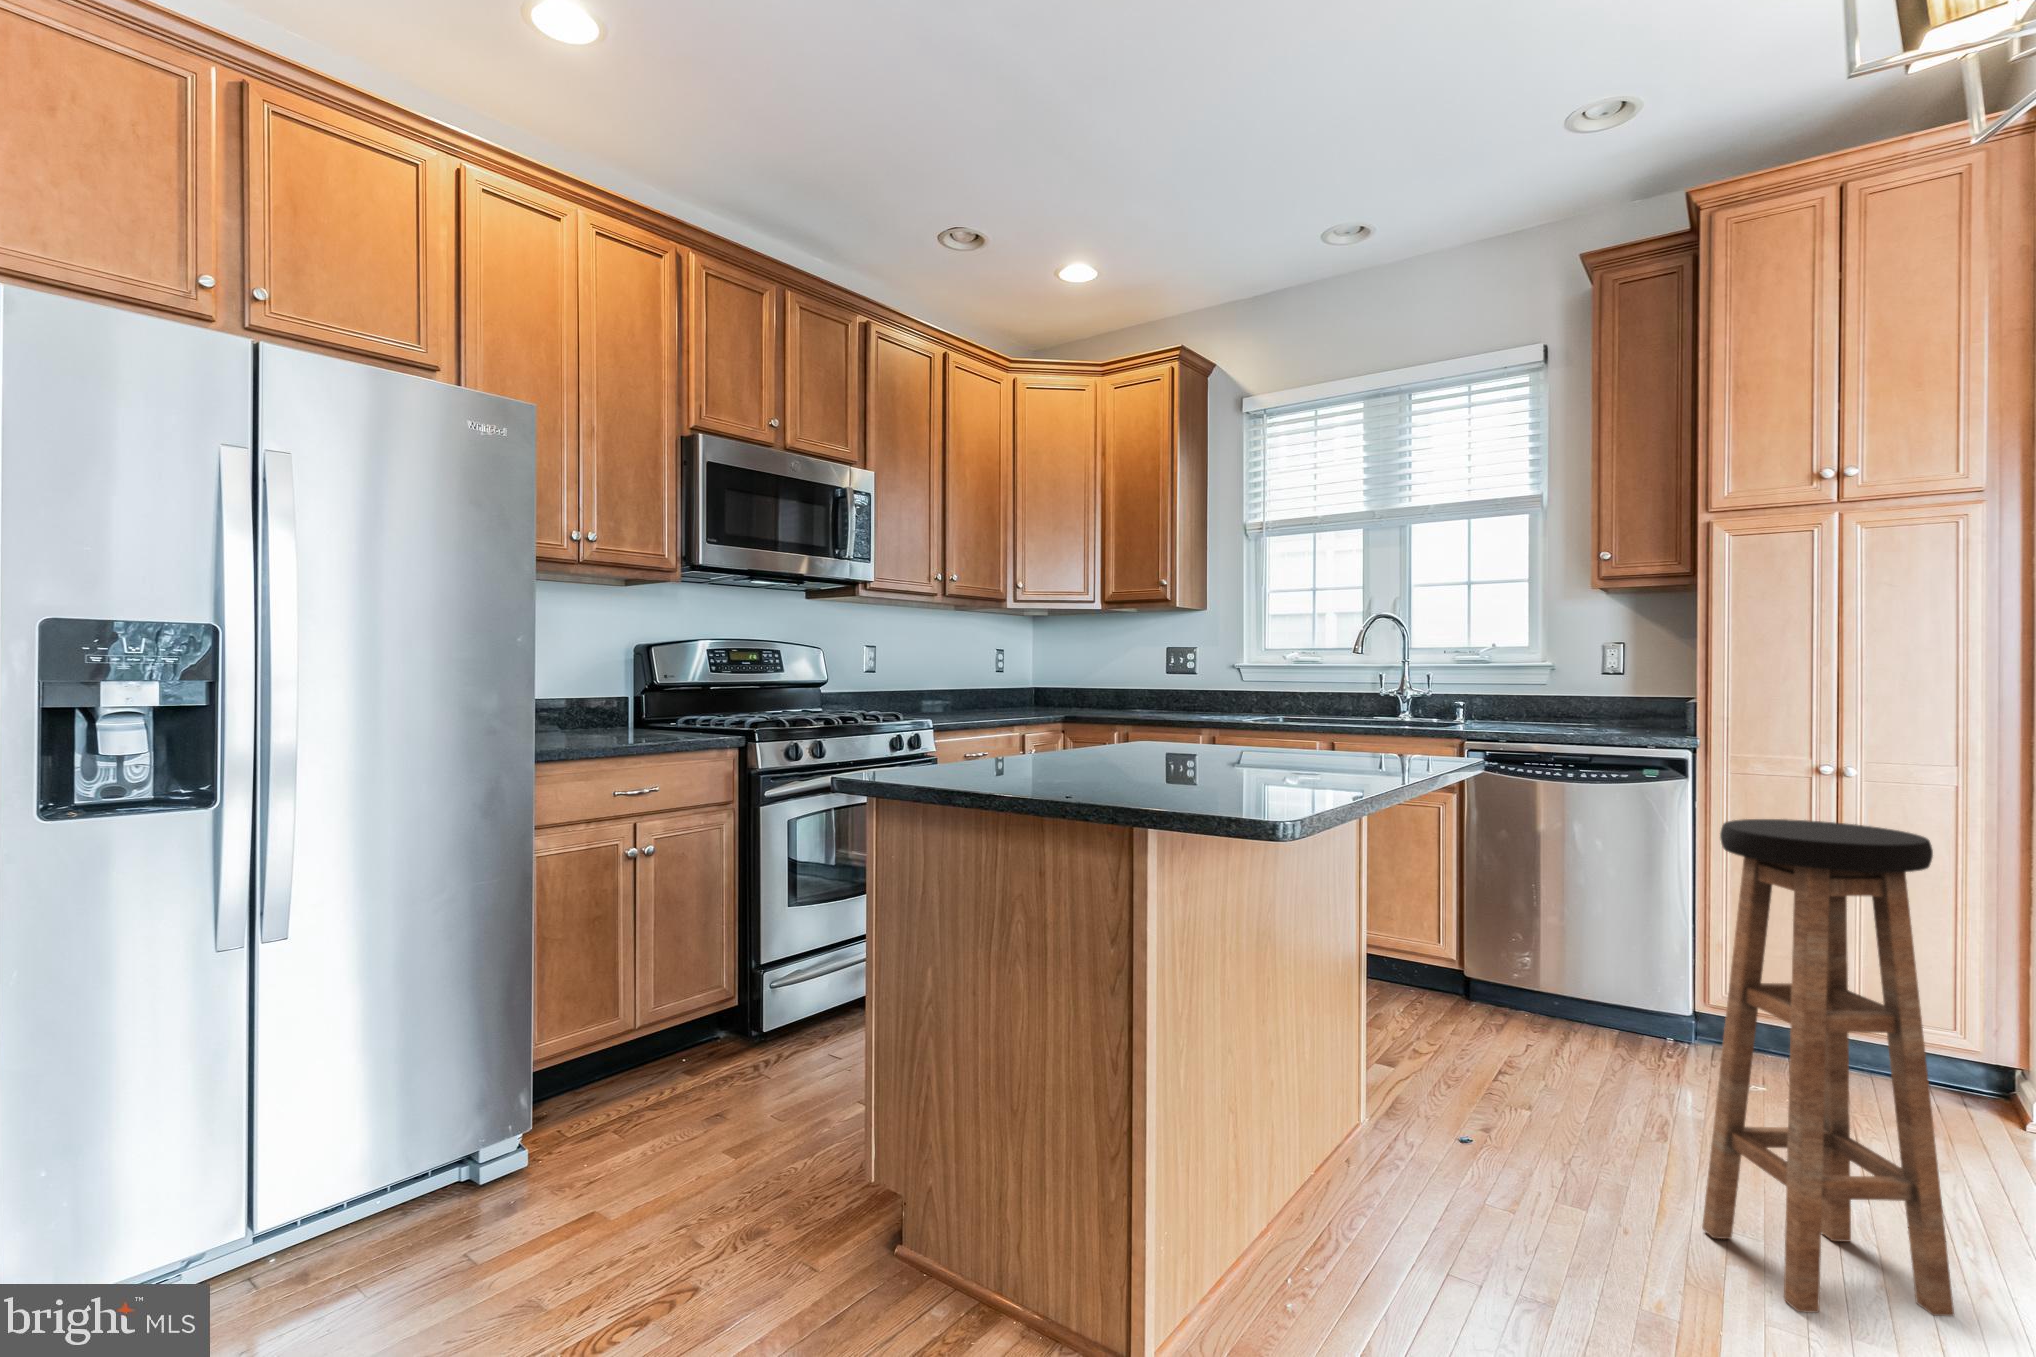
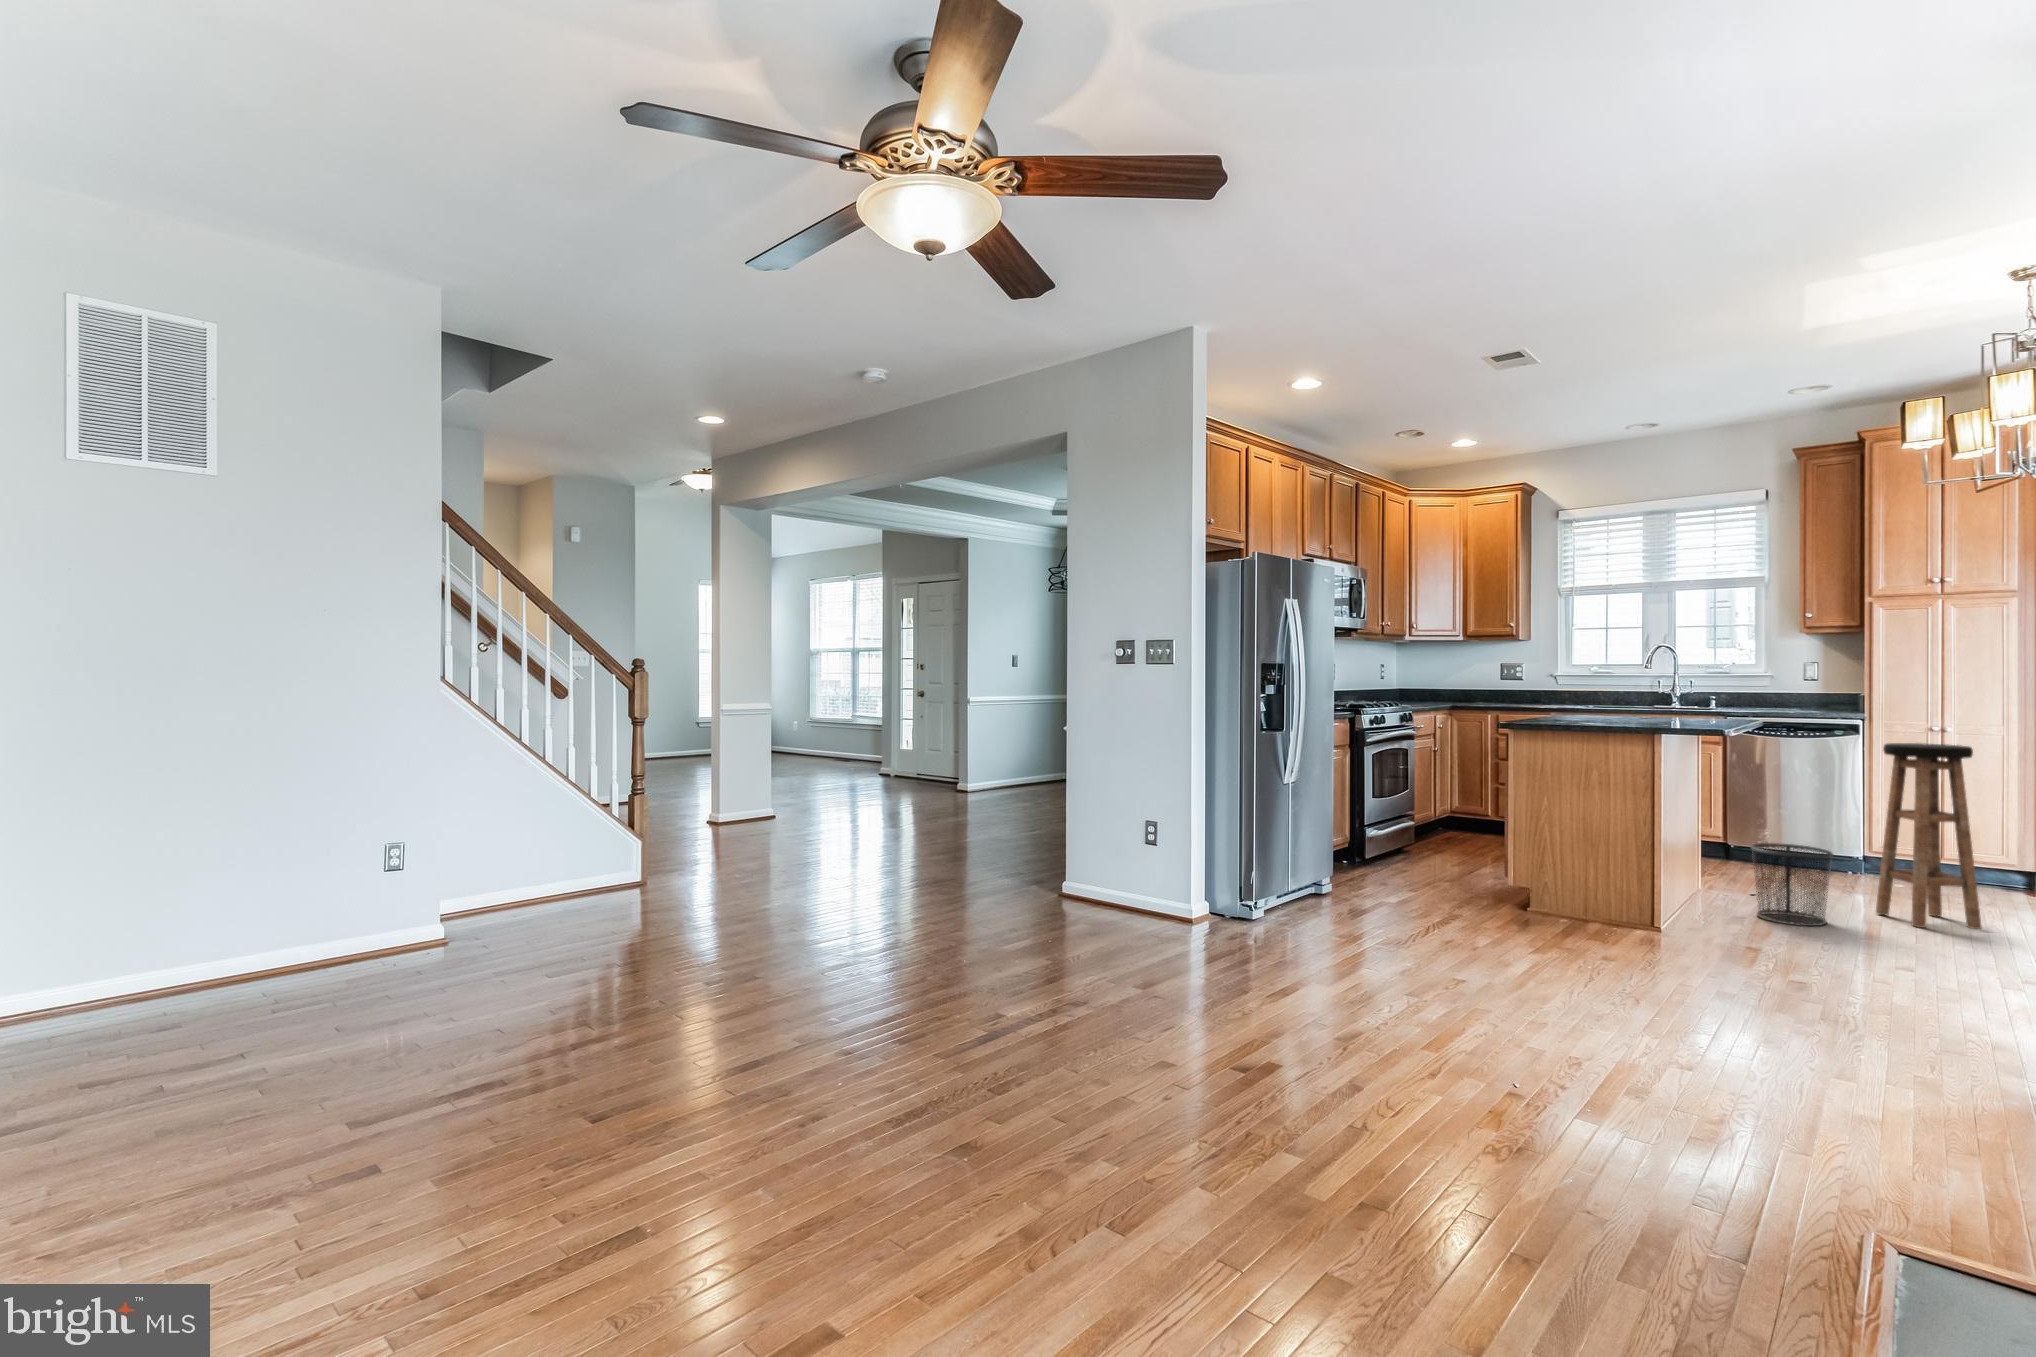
waste bin: none [1412,1061,1597,1312] -> present [1751,843,1833,926]

